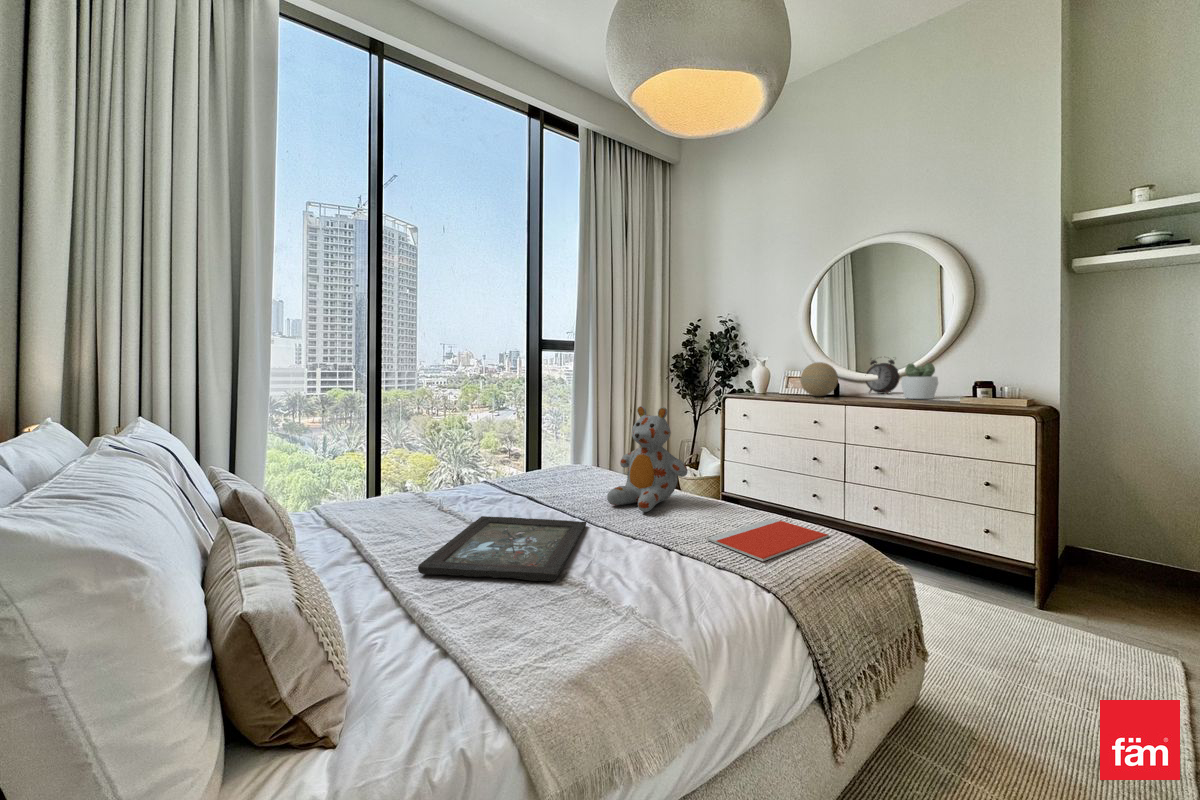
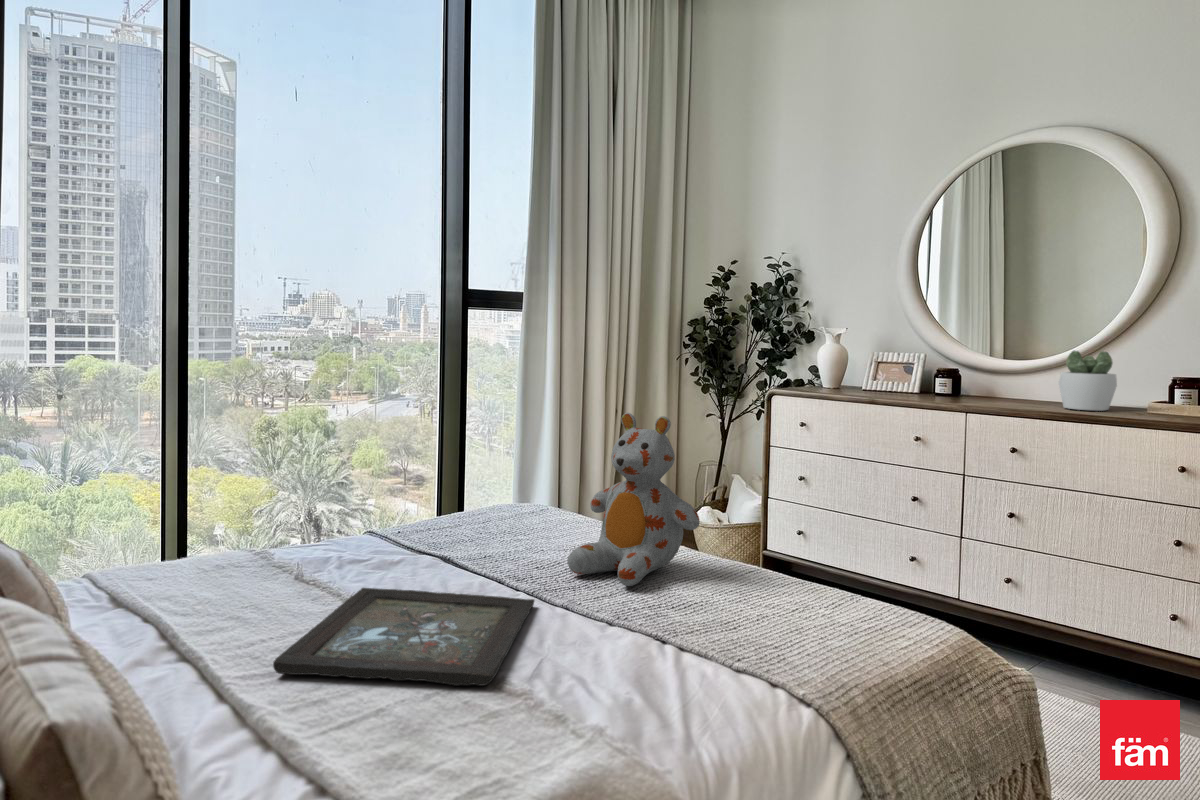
alarm clock: present [866,360,900,394] -> none [1006,335,1061,399]
decorative orb: present [800,362,838,396] -> none [899,341,960,399]
notebook: present [707,518,829,561] -> none [724,599,911,662]

